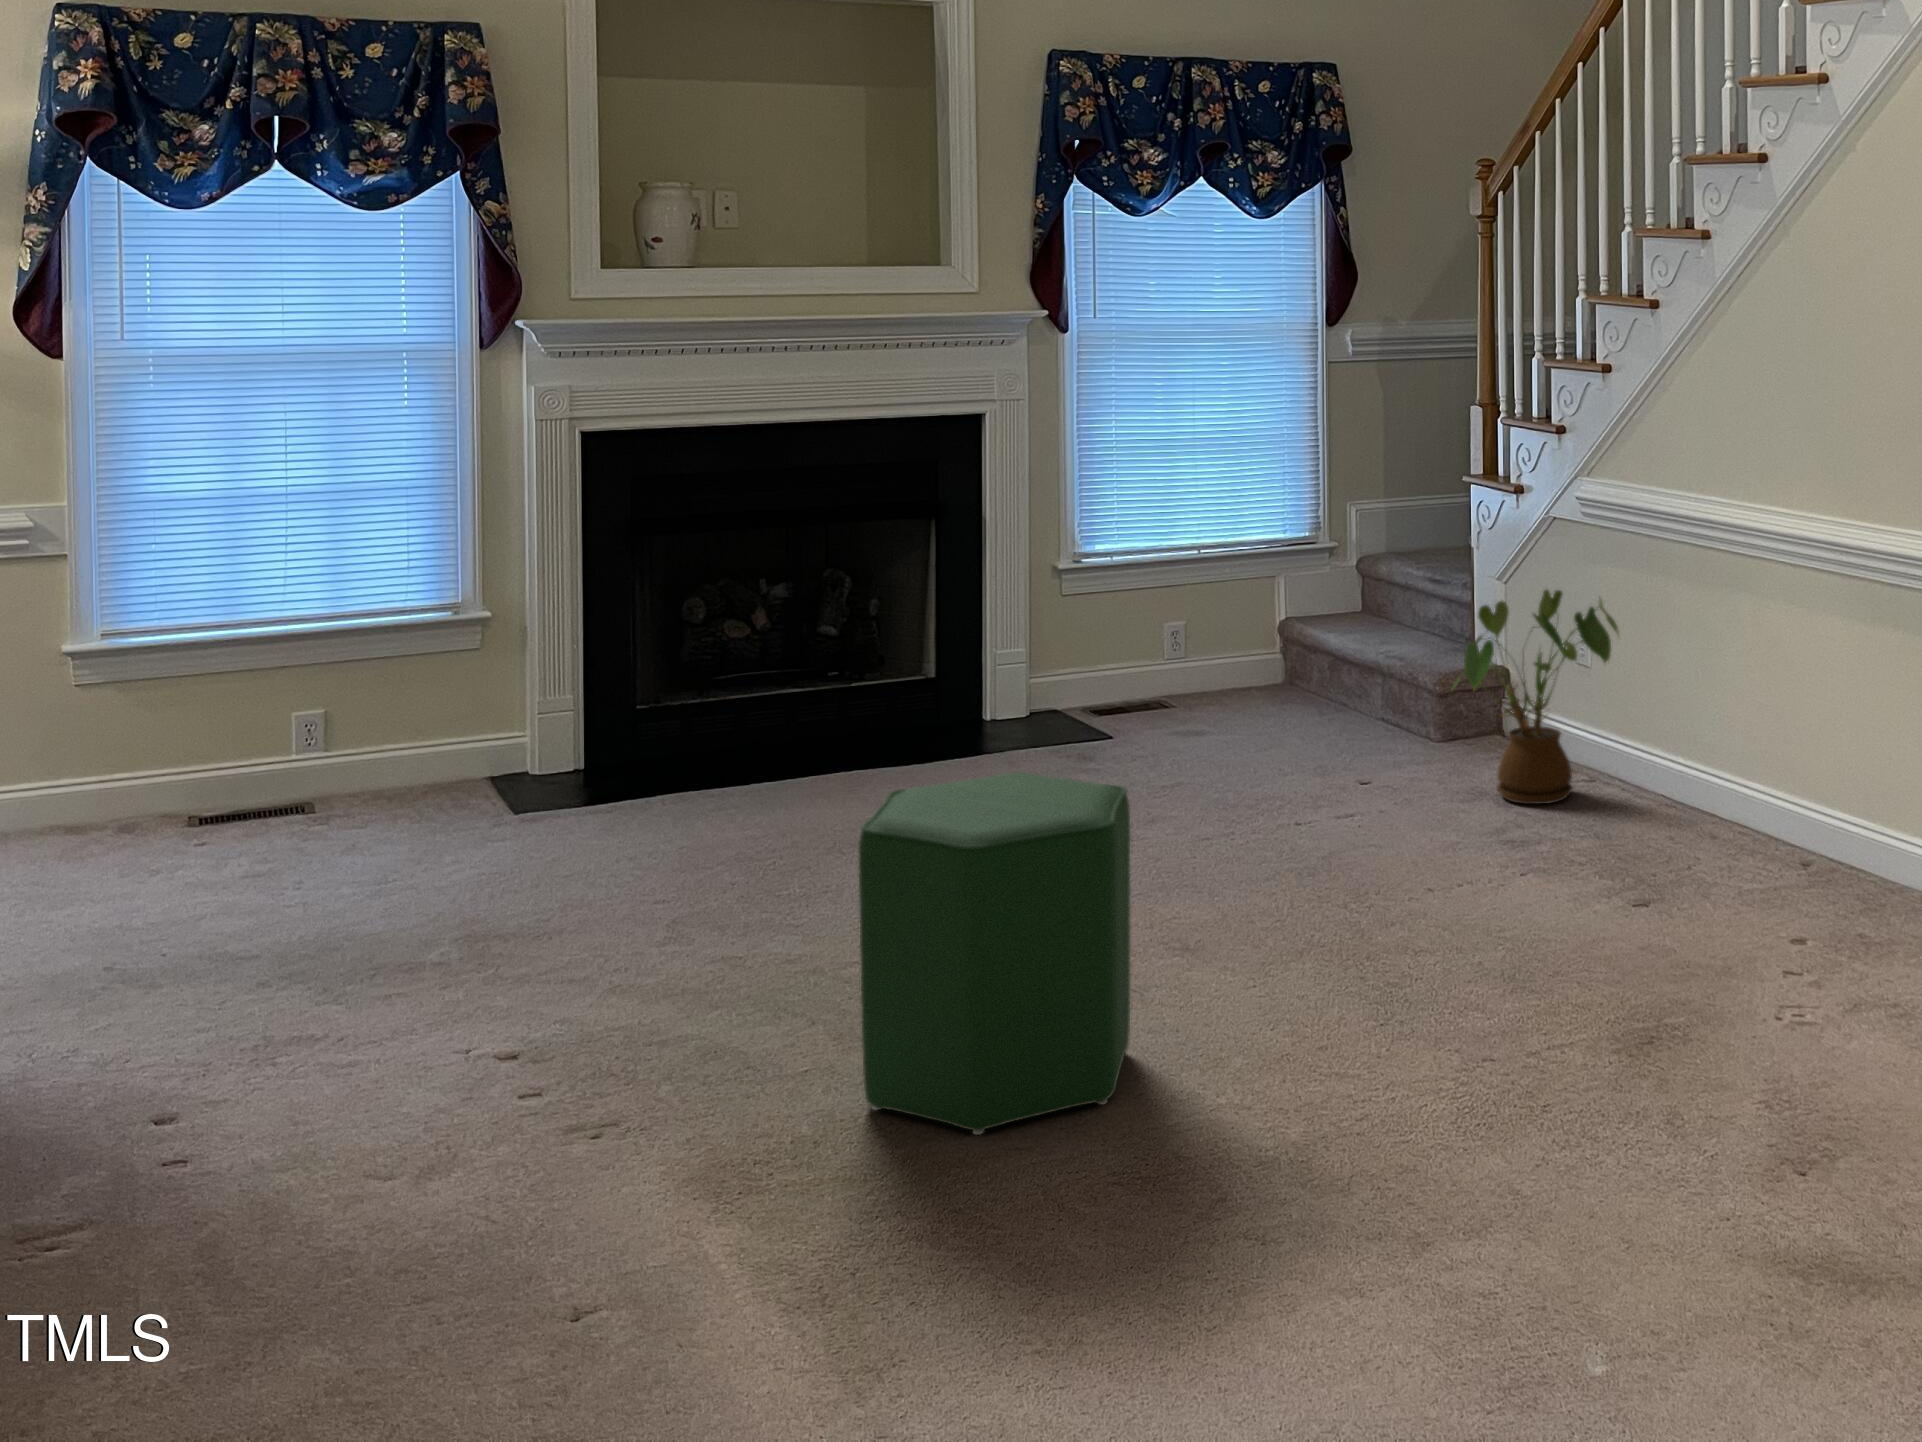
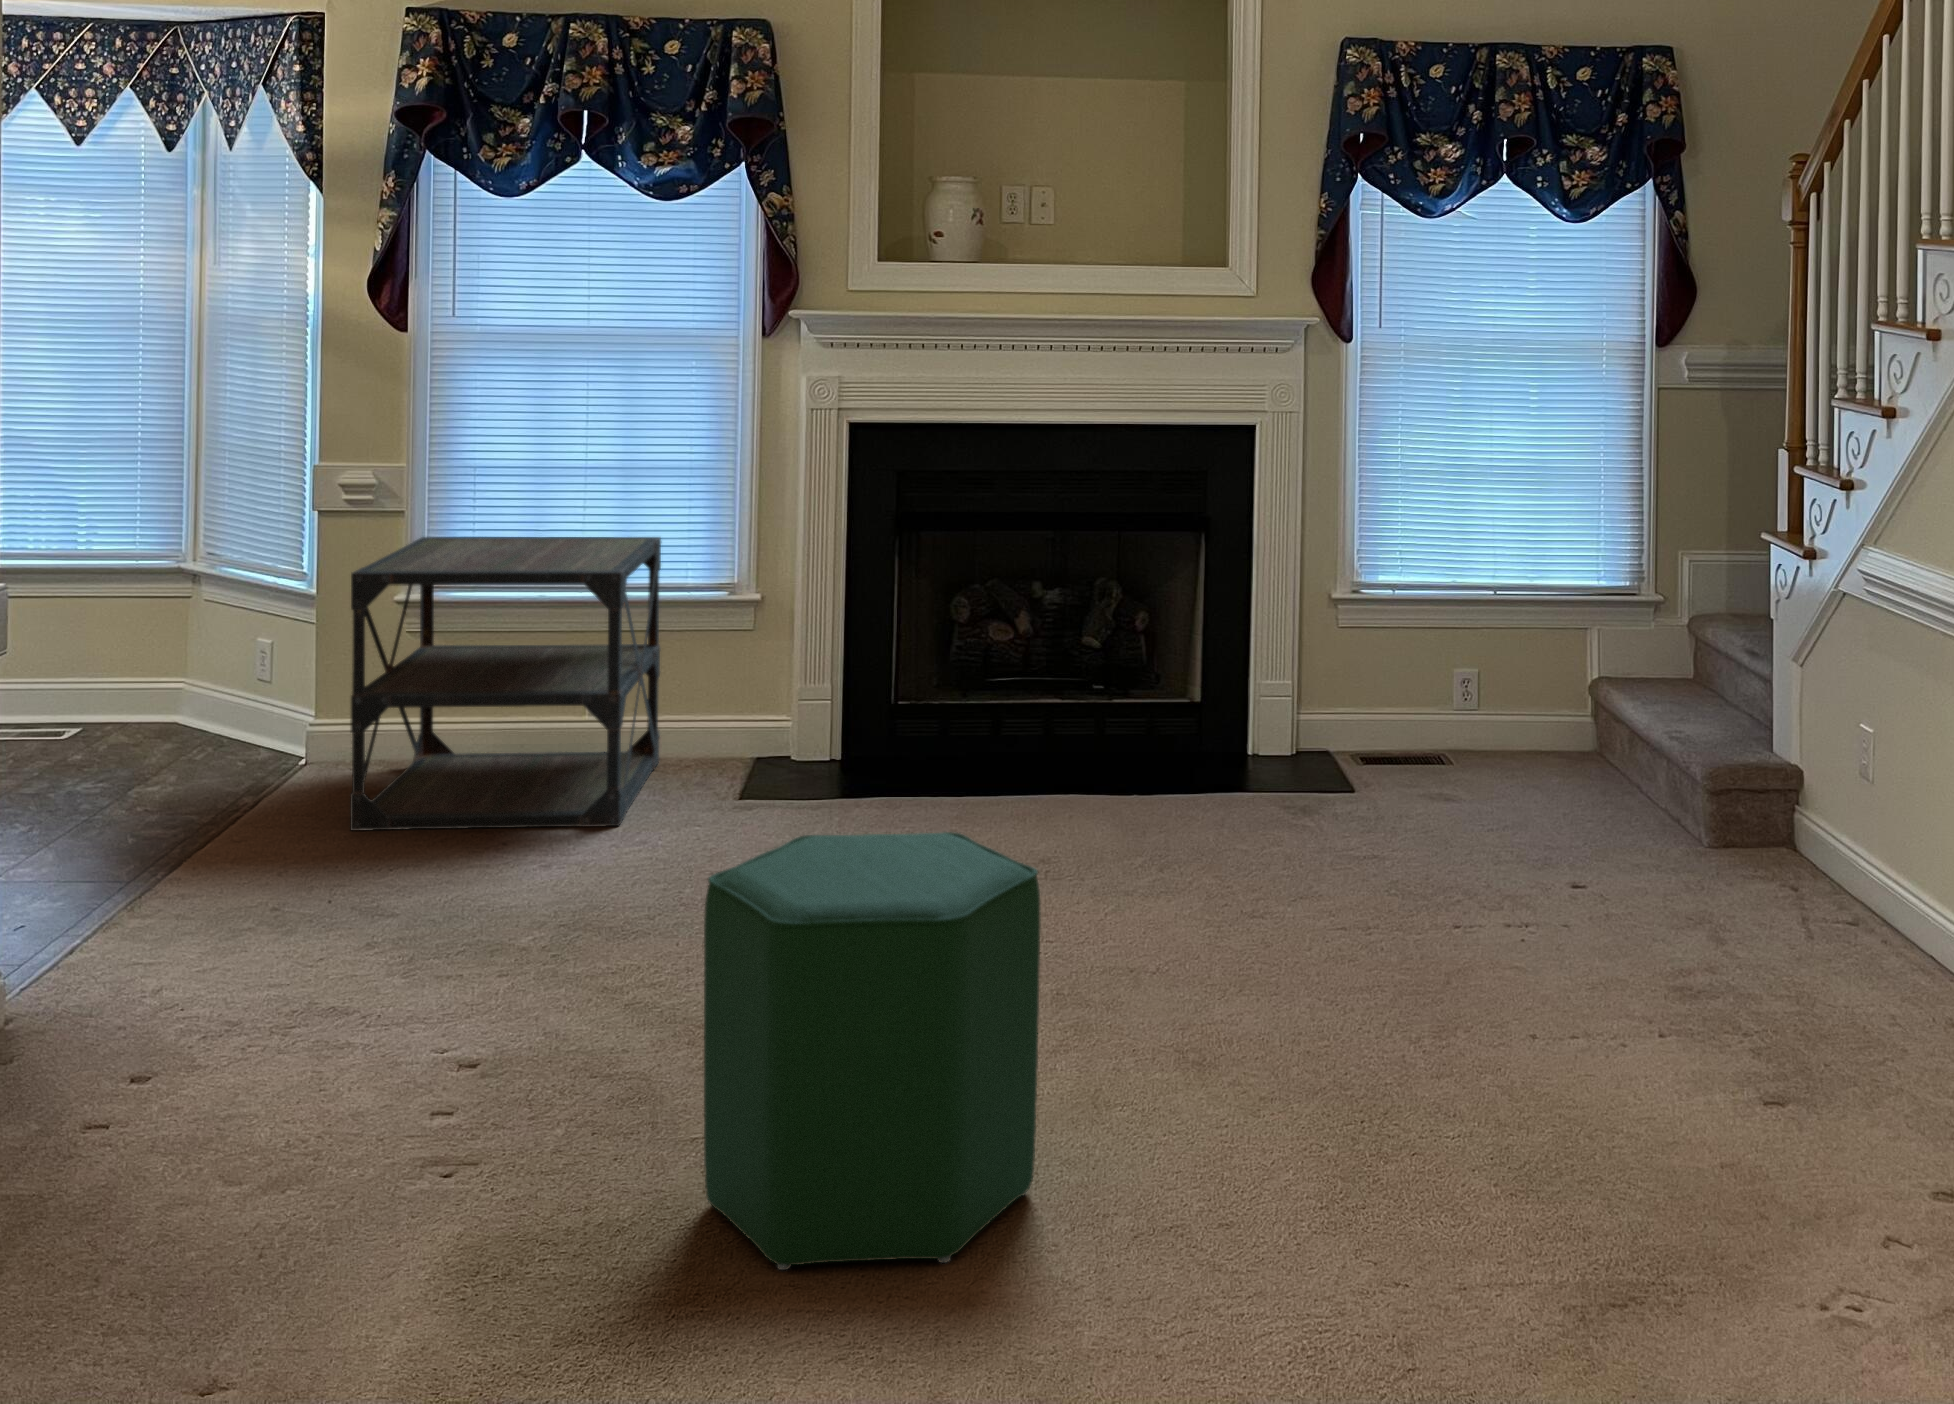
side table: none [85,565,412,908] -> present [350,537,661,831]
house plant: present [1454,590,1619,804] -> none [1675,679,1900,950]

